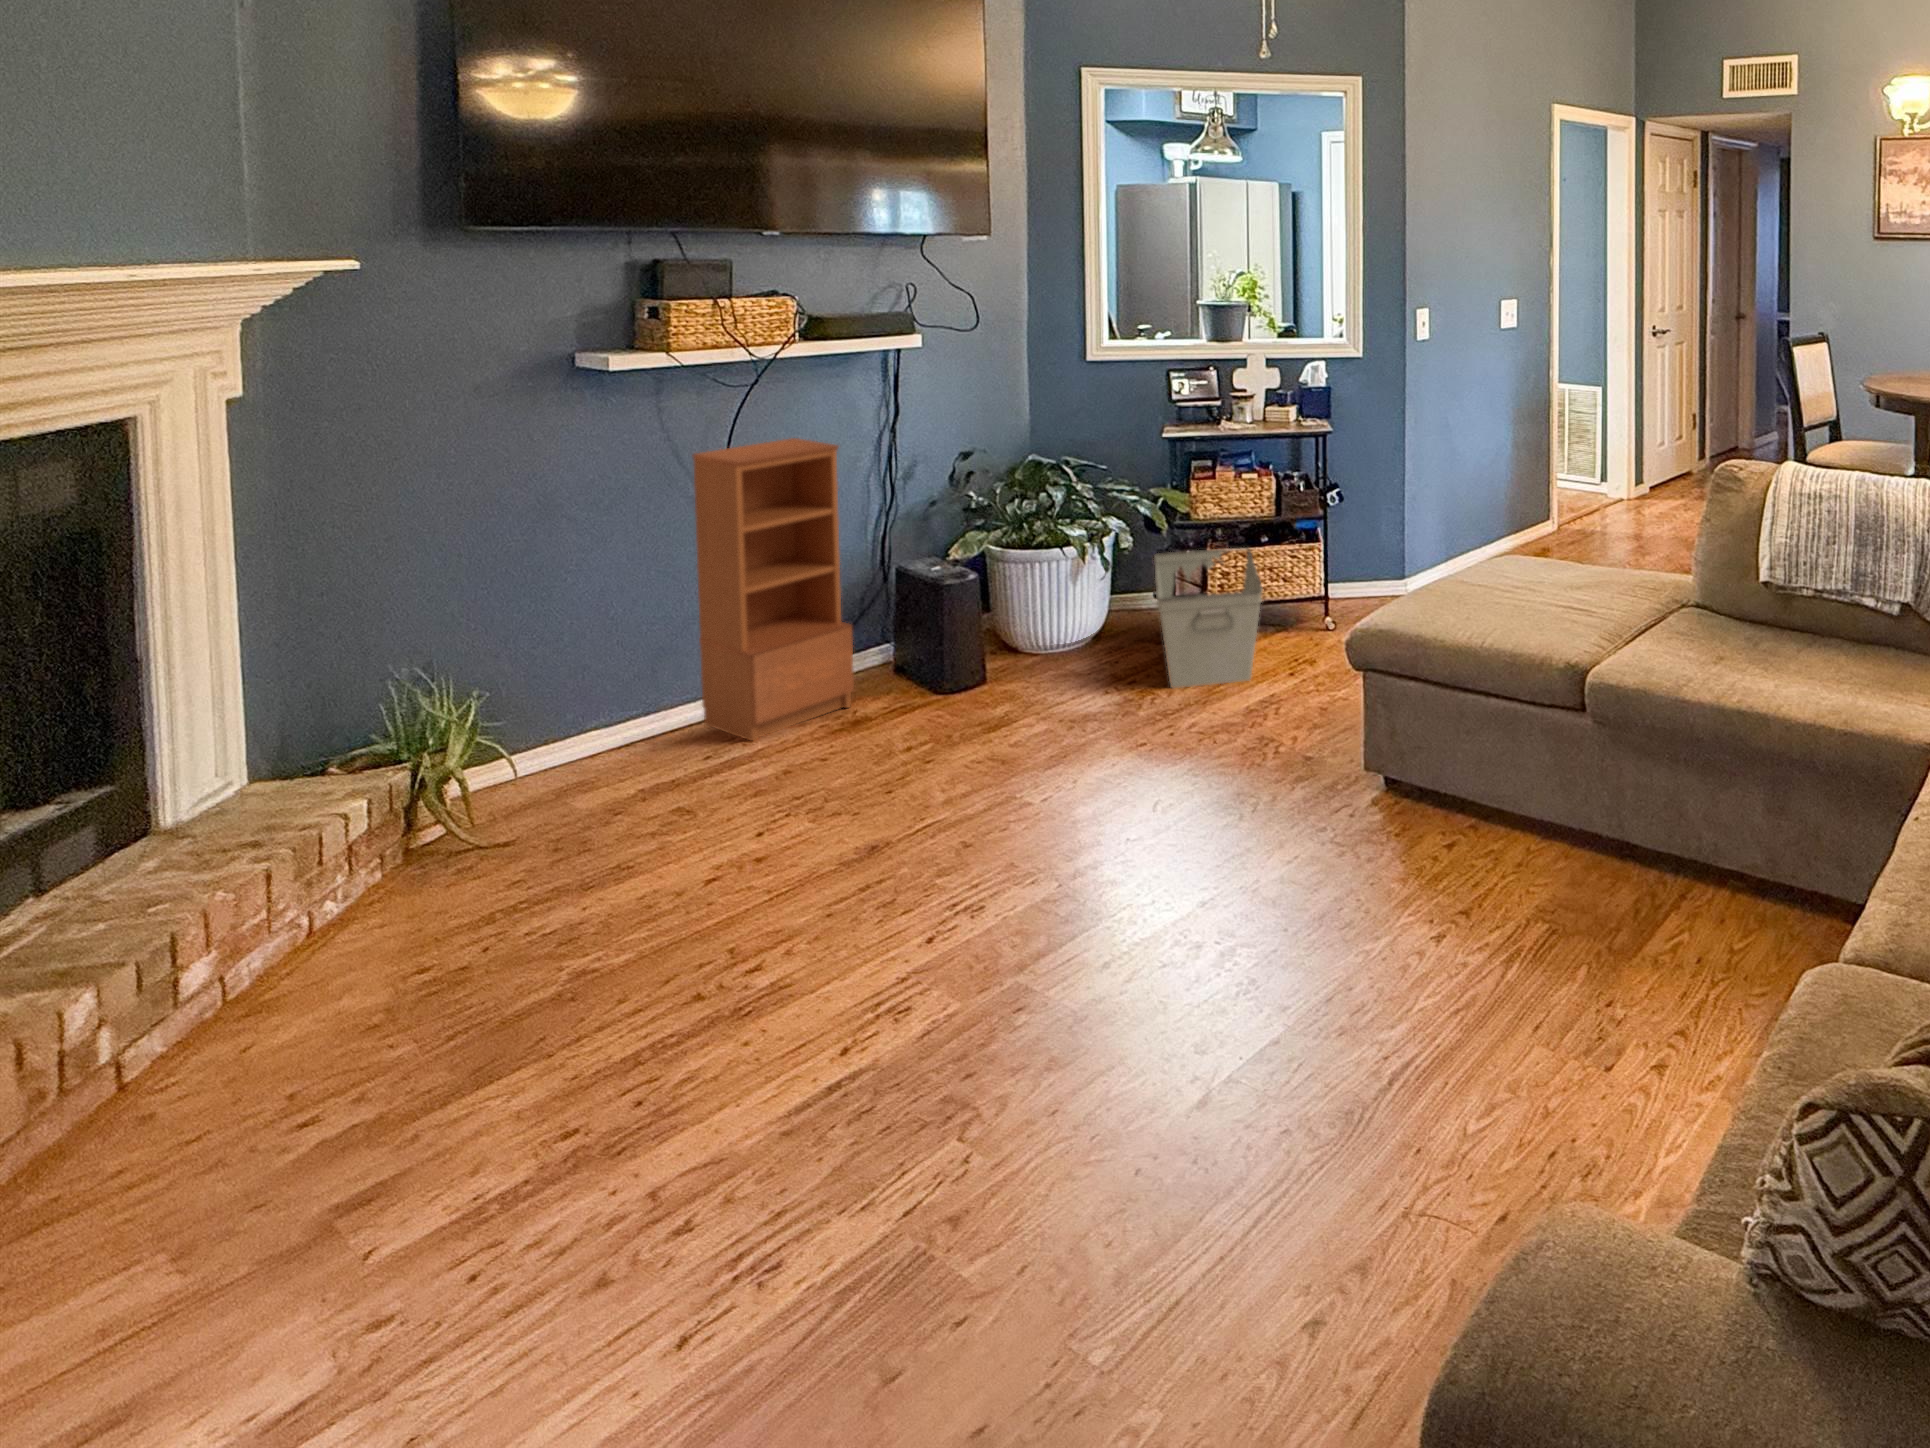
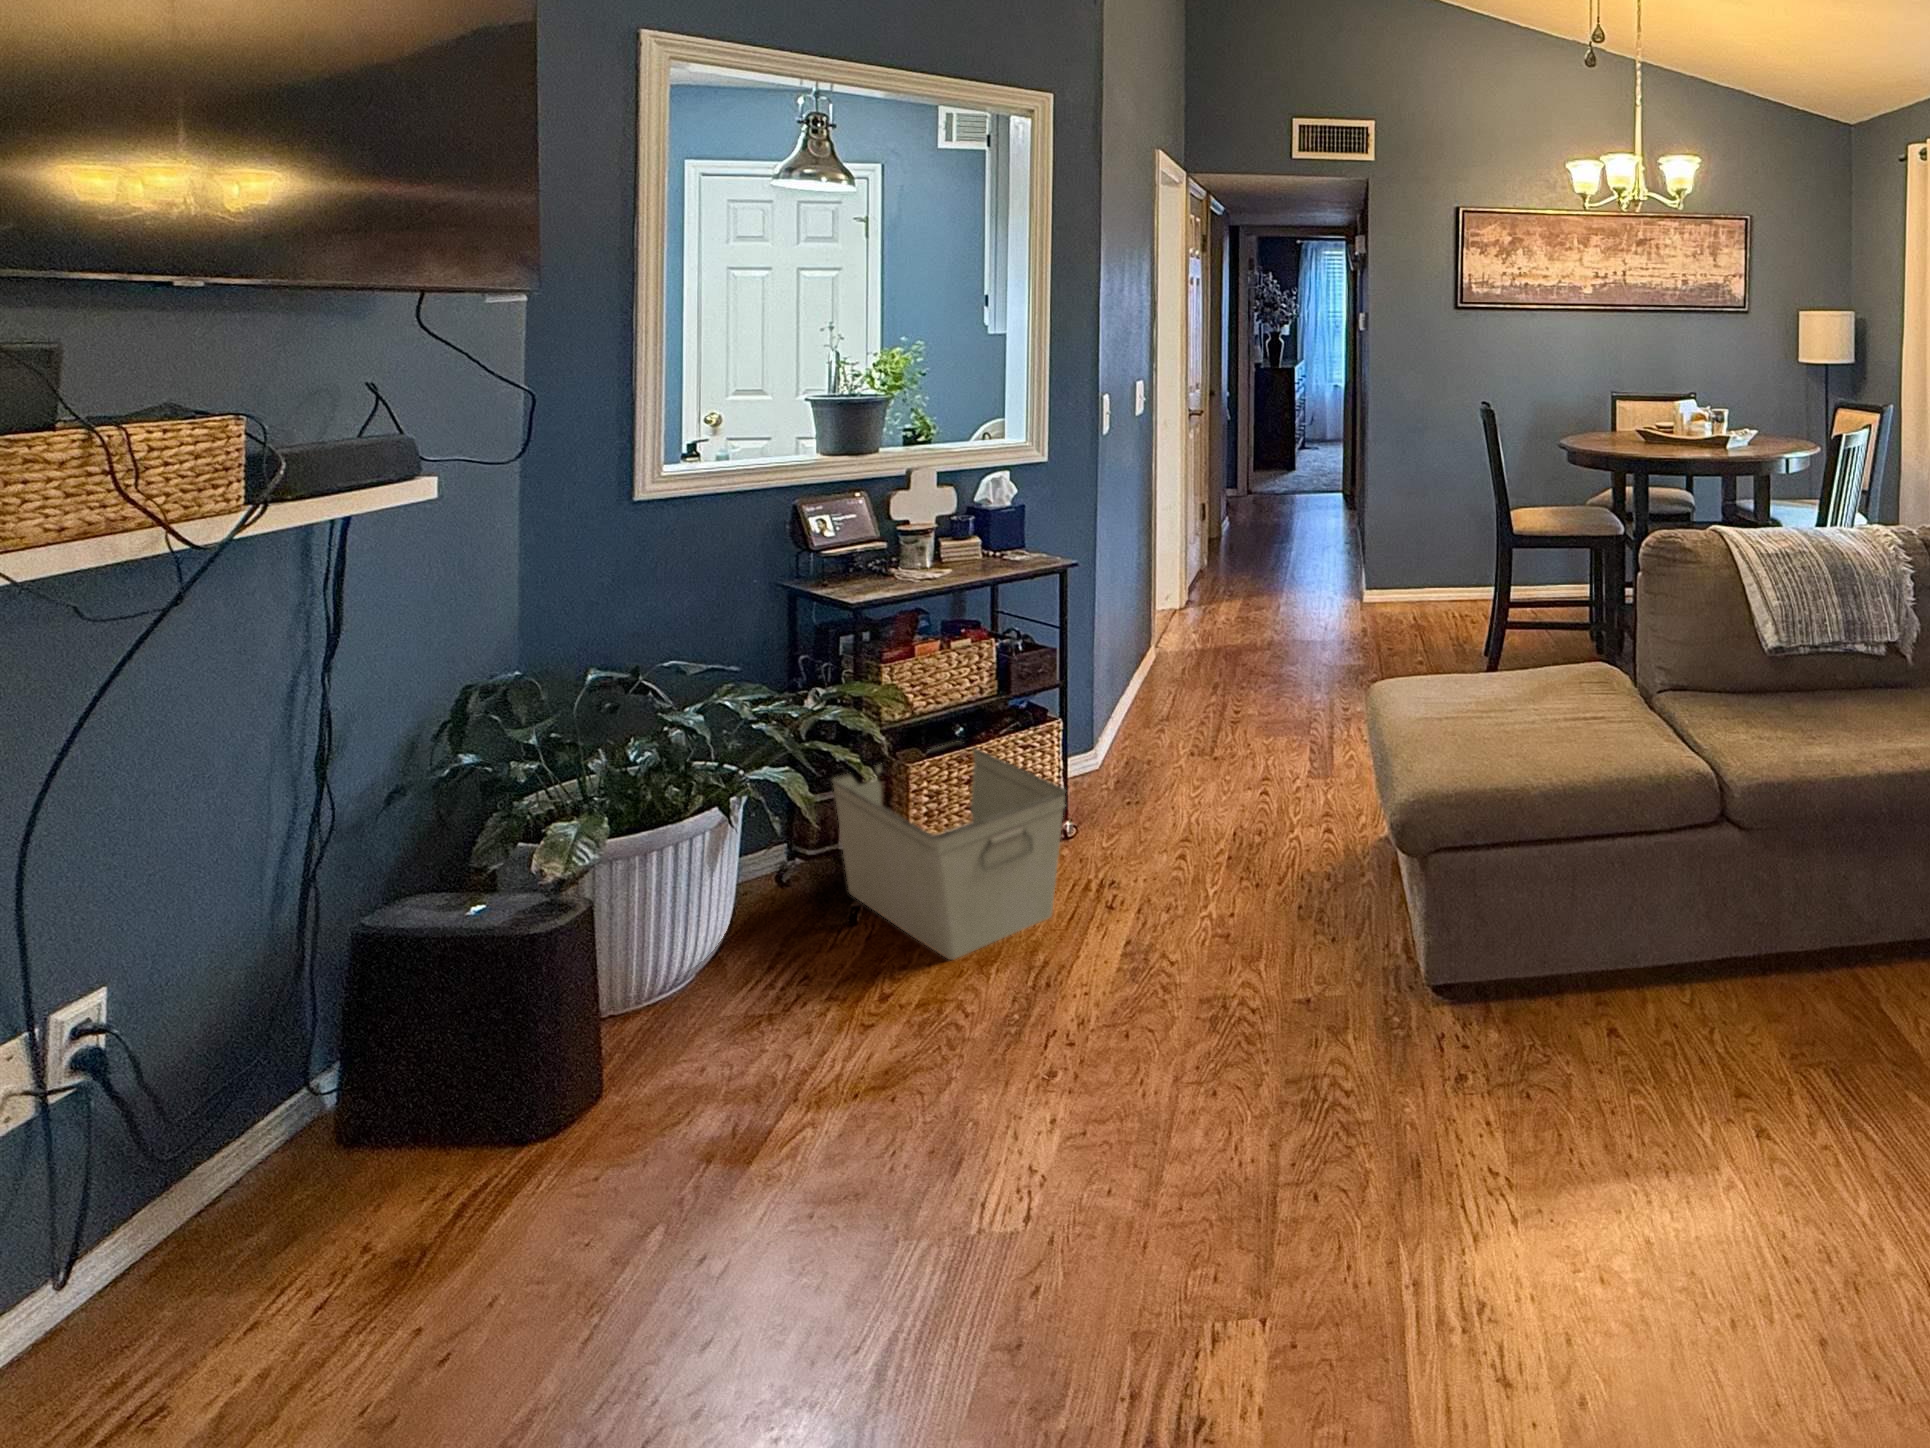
bookcase: present [692,438,854,741] -> none [25,708,395,1328]

